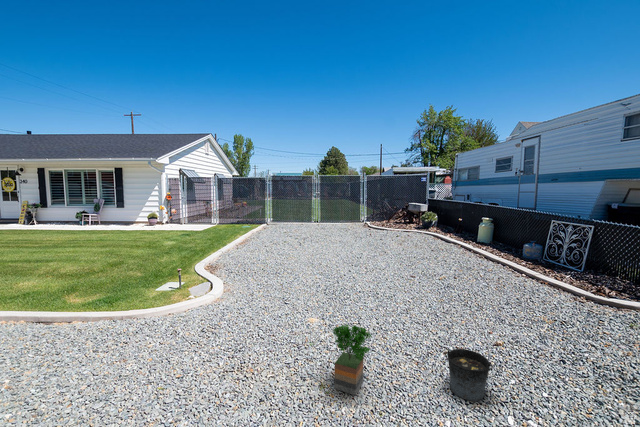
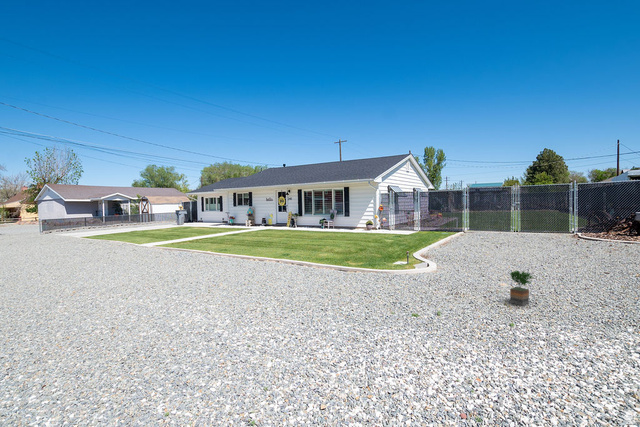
bucket: present [445,349,493,401] -> none [583,291,614,317]

